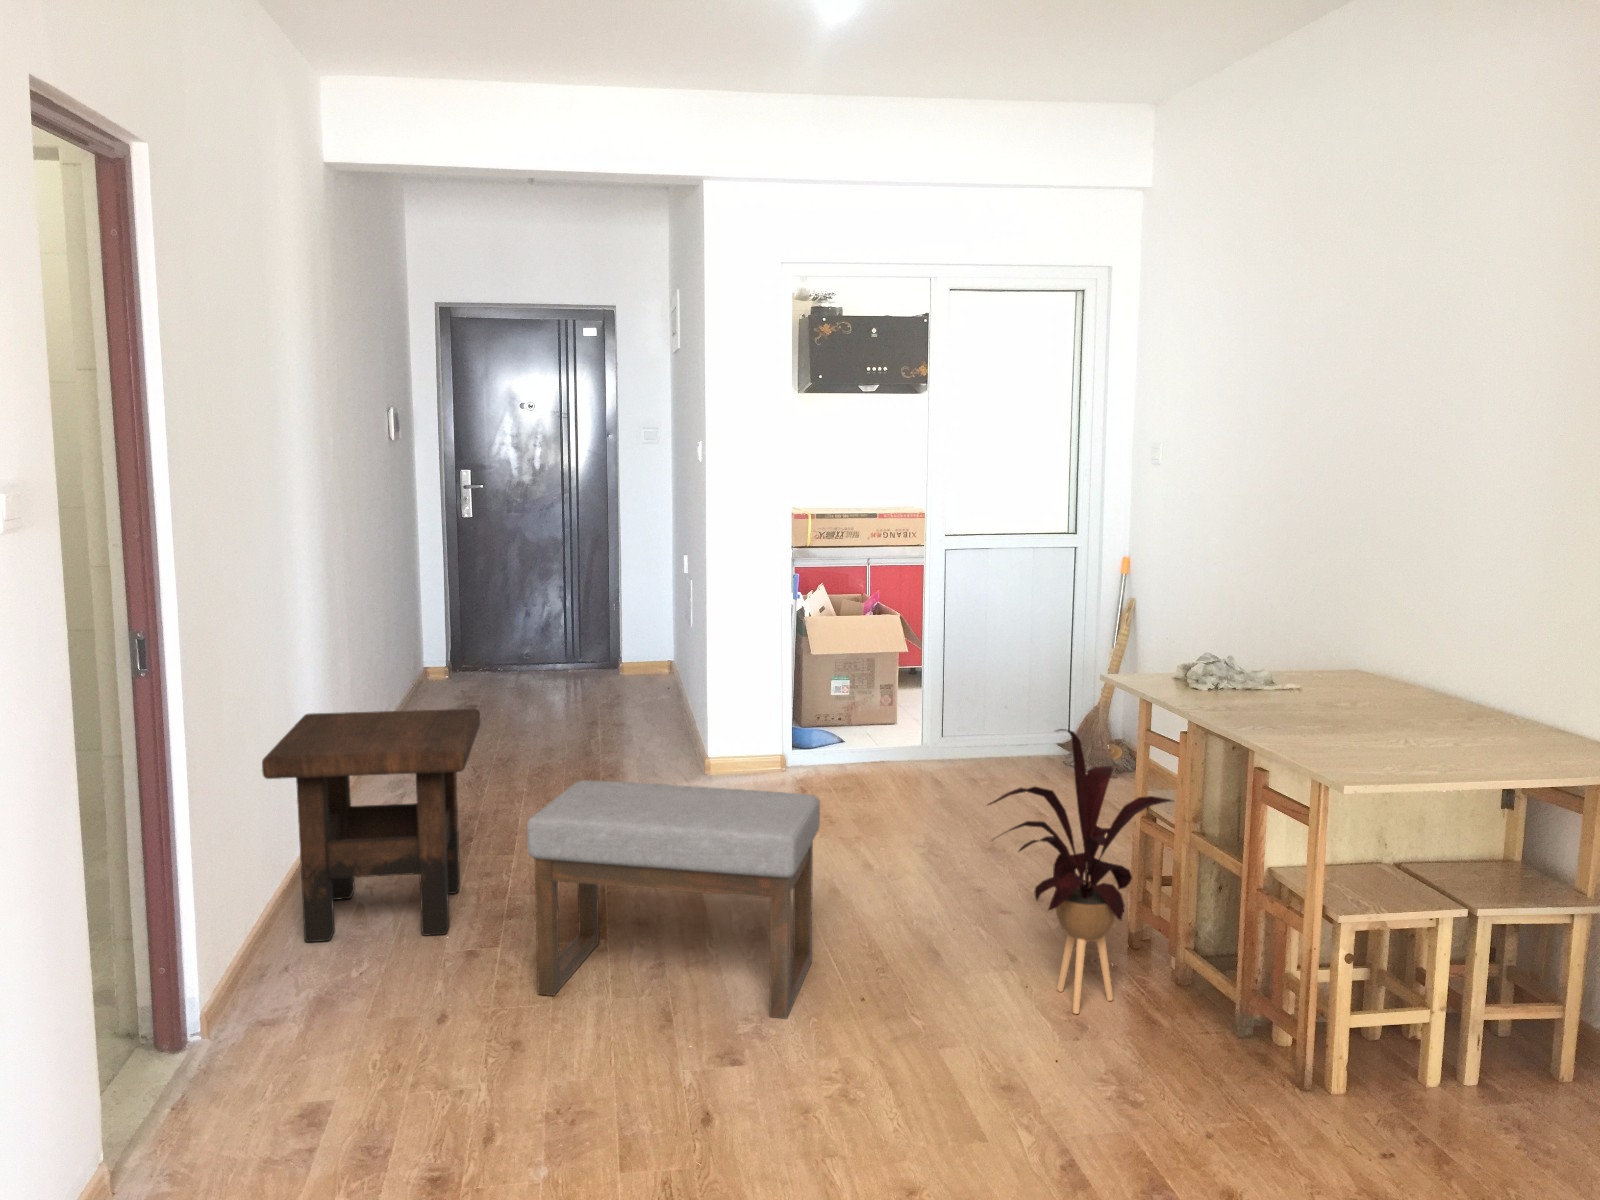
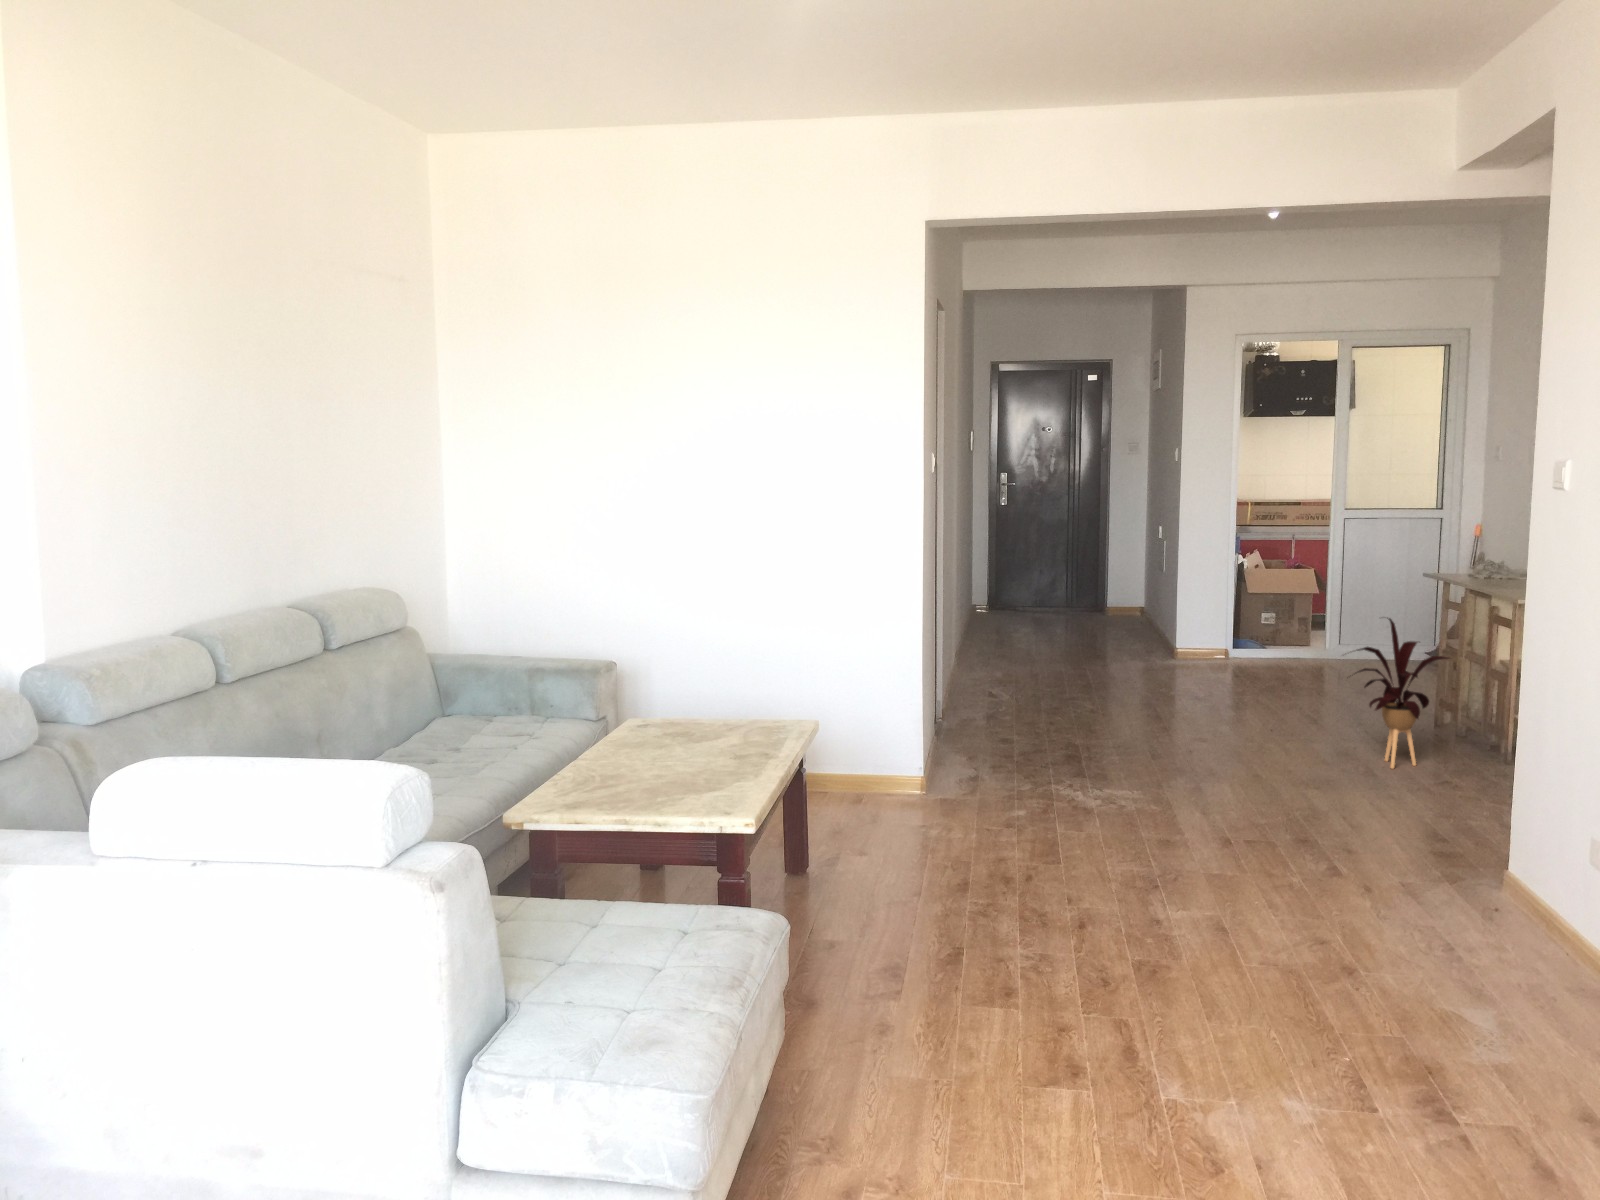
side table: present [262,709,480,942] -> none [958,614,1057,727]
ottoman: present [527,780,820,1019] -> none [1096,646,1250,762]

